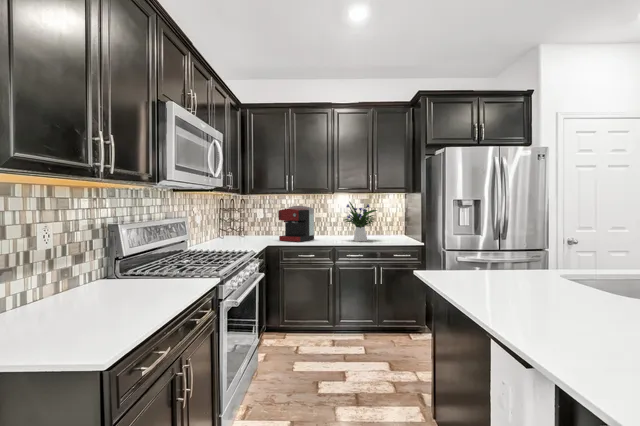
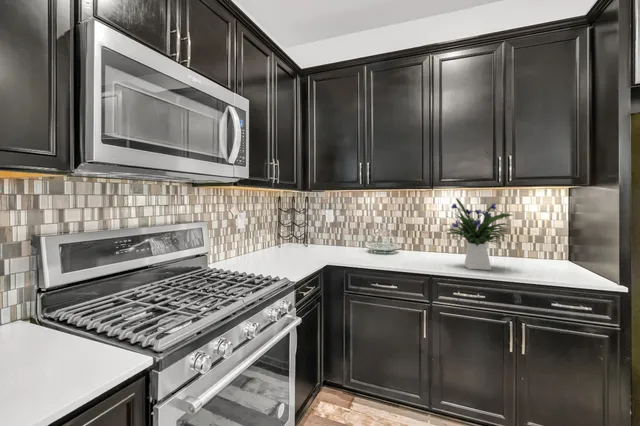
coffee maker: present [278,206,314,242] -> none [339,205,396,262]

